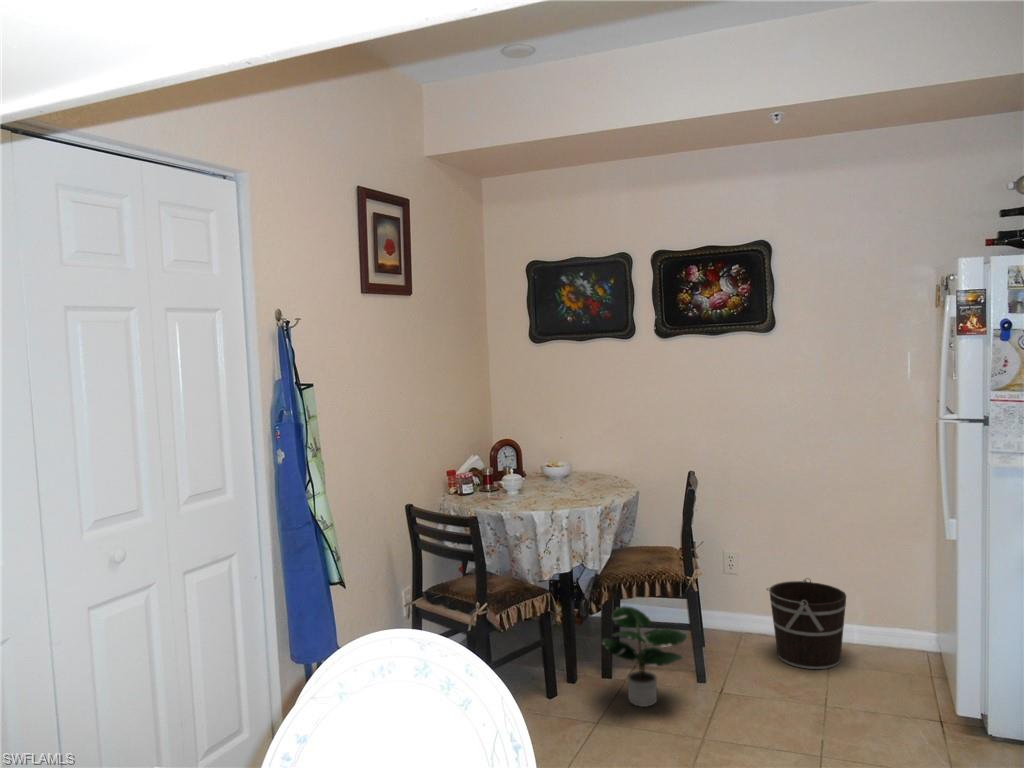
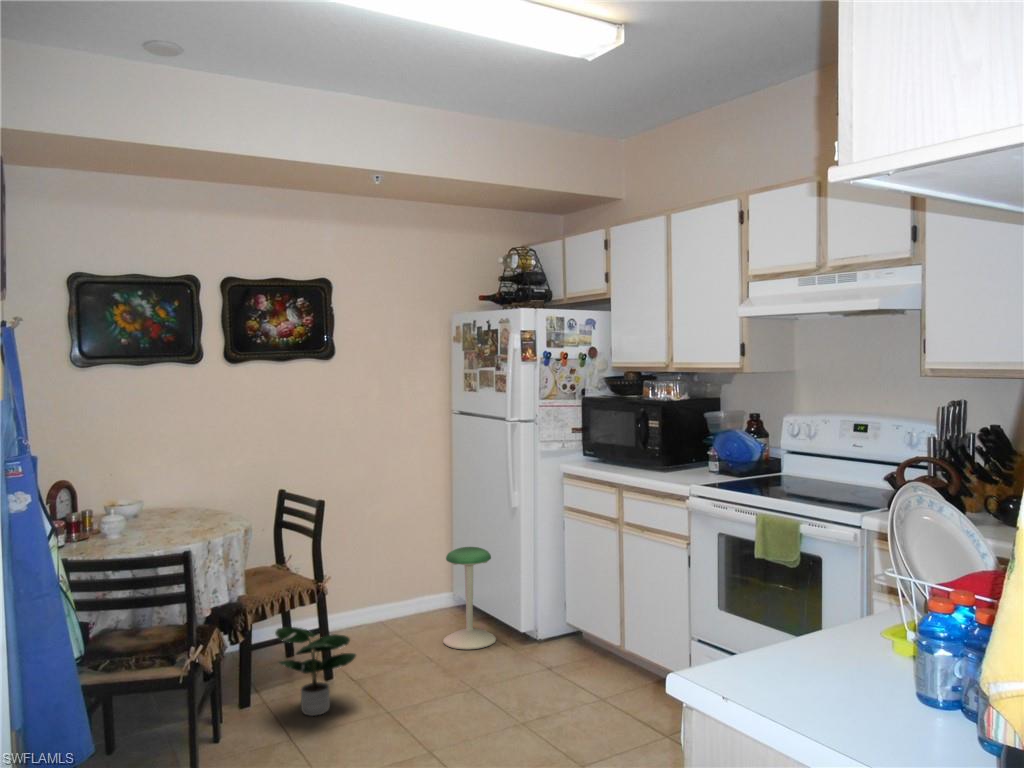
stool: none [862,575,938,713] -> present [443,547,496,649]
bucket: present [766,578,846,669] -> none [350,574,412,648]

